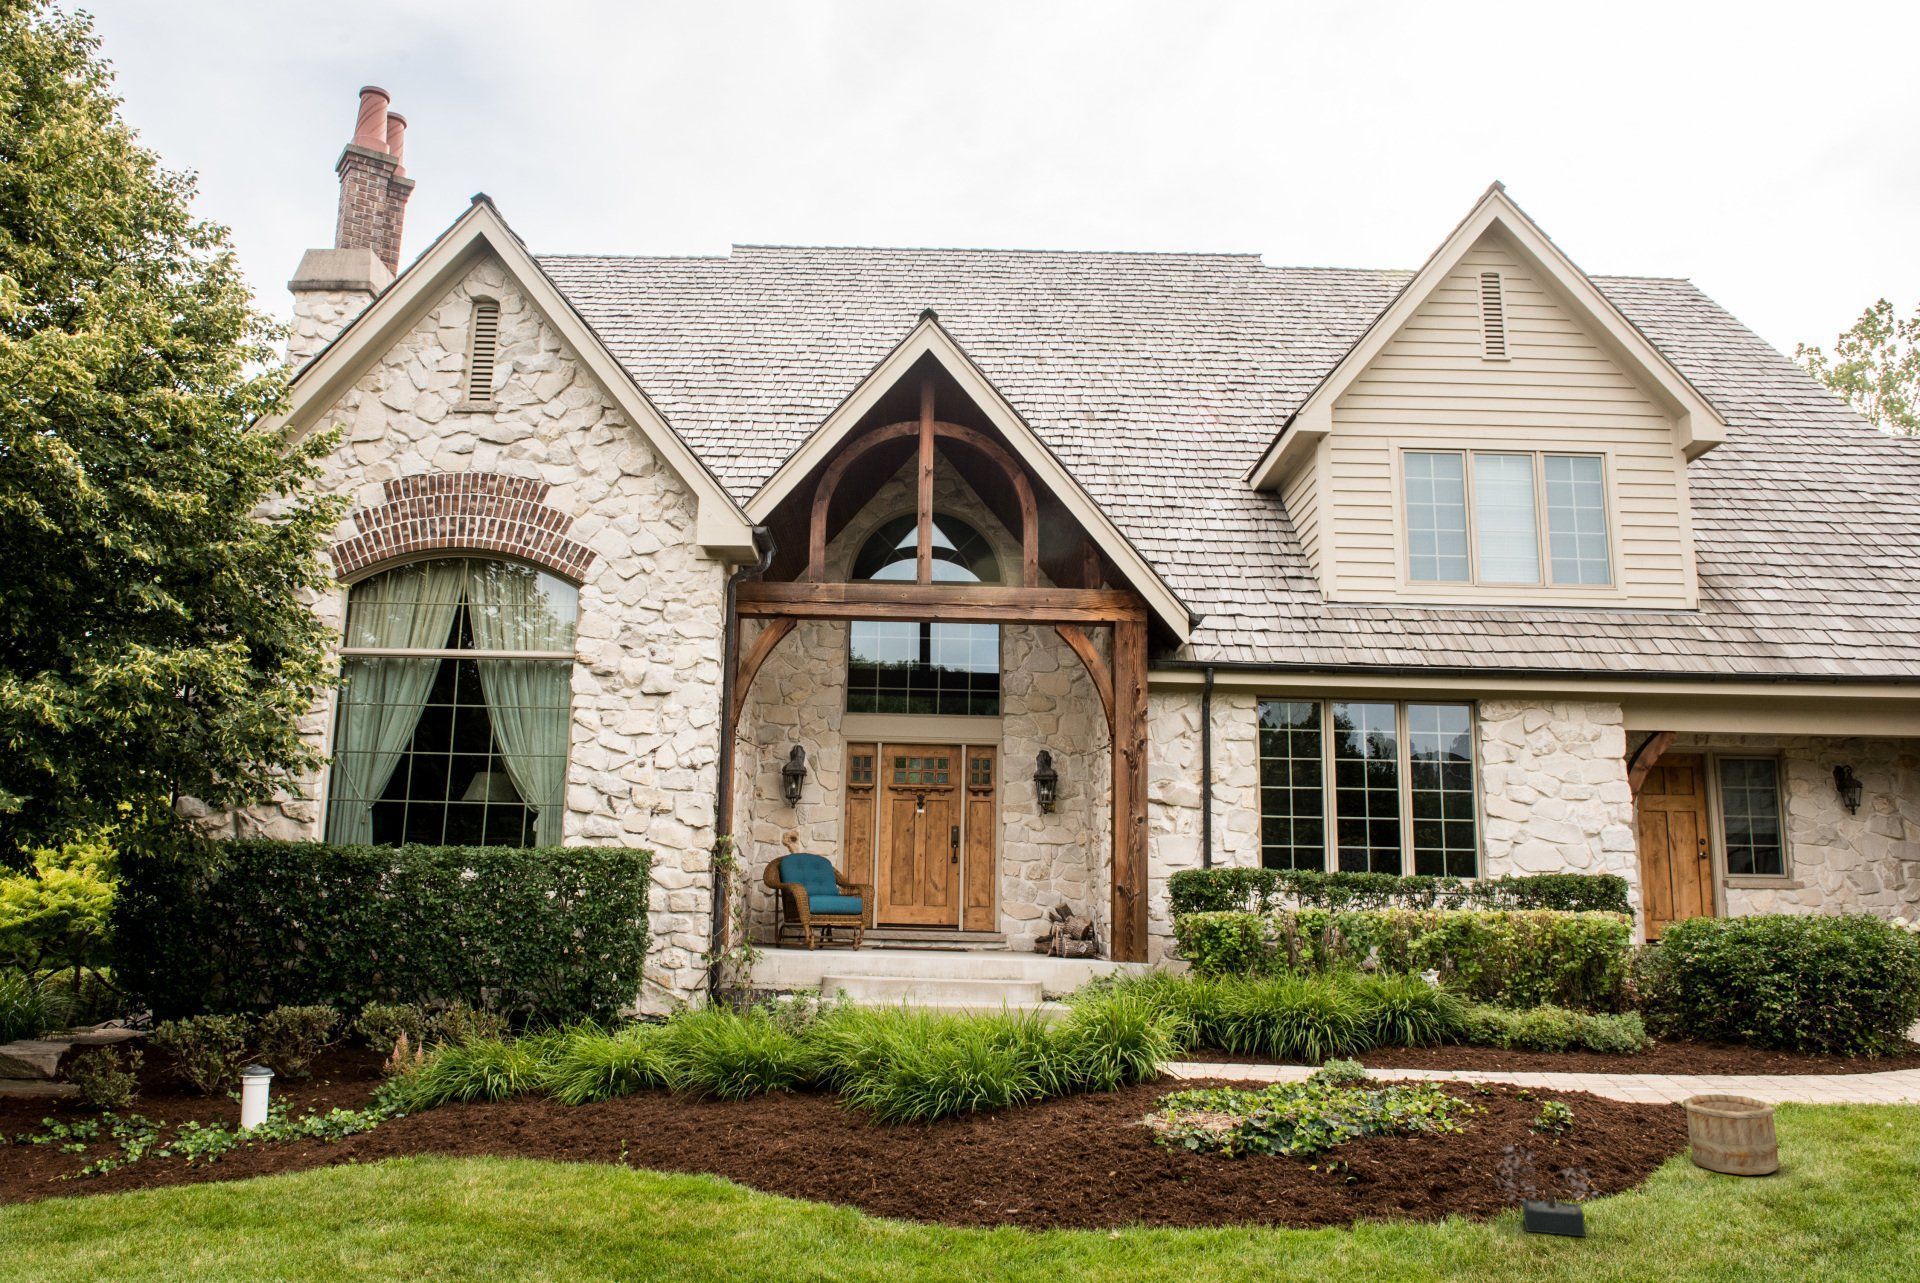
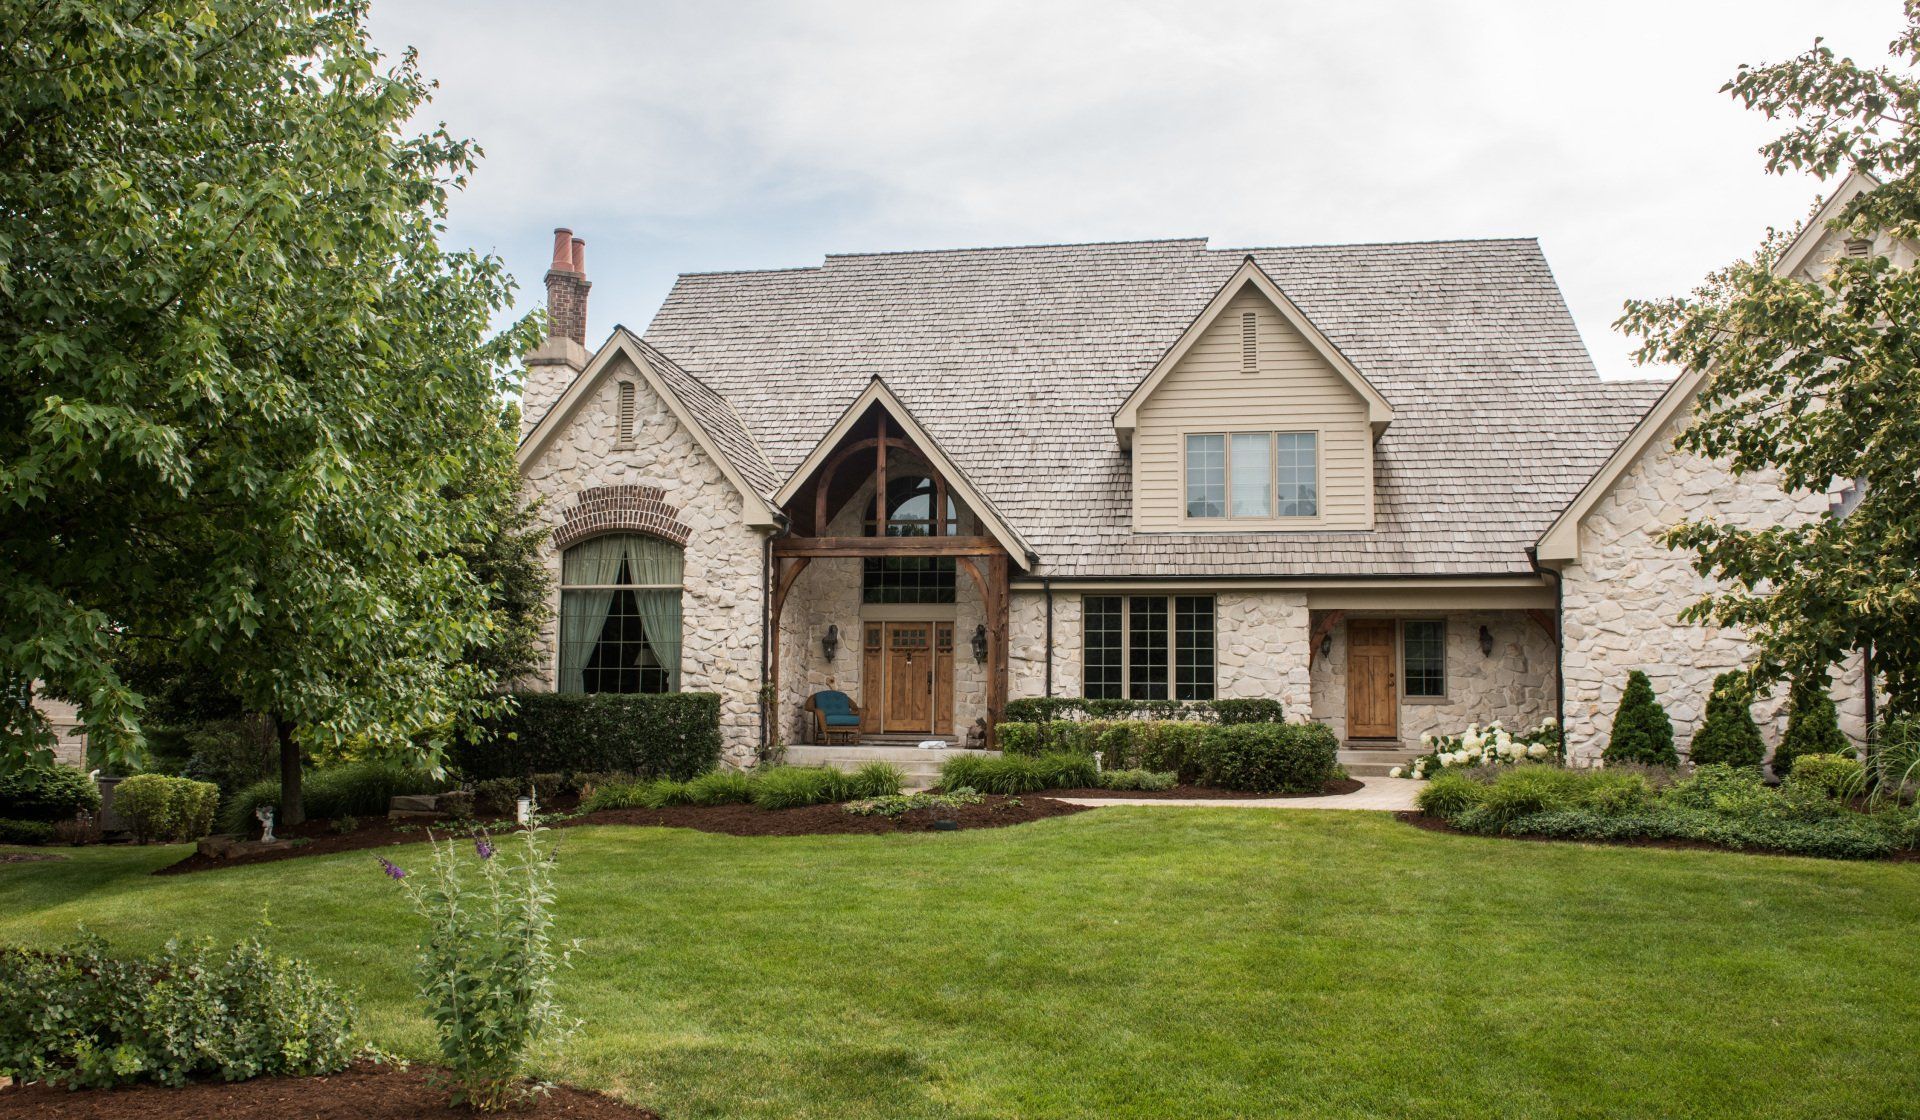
wooden bucket: present [1683,1094,1778,1175] -> none [1048,794,1080,821]

